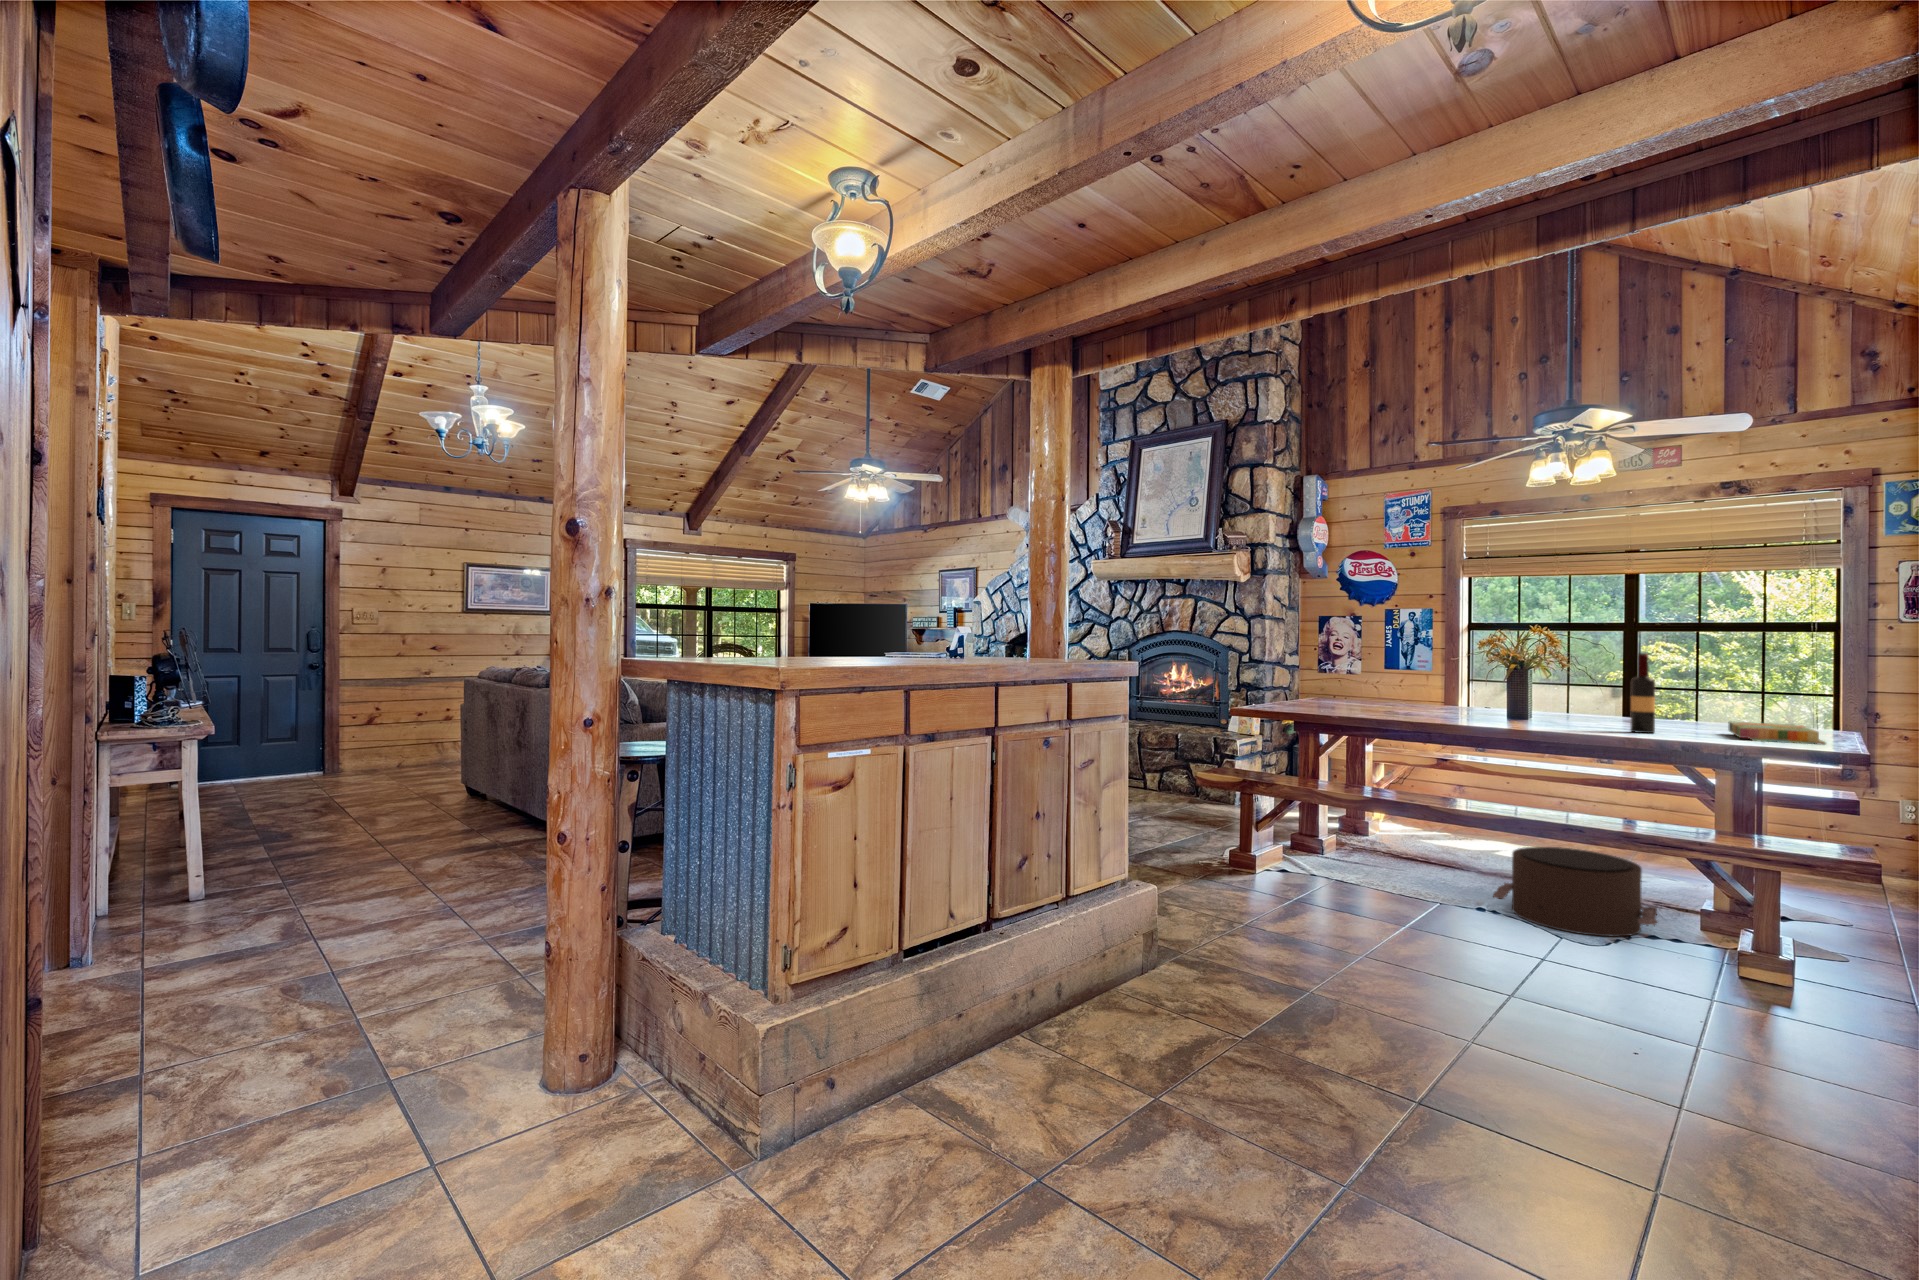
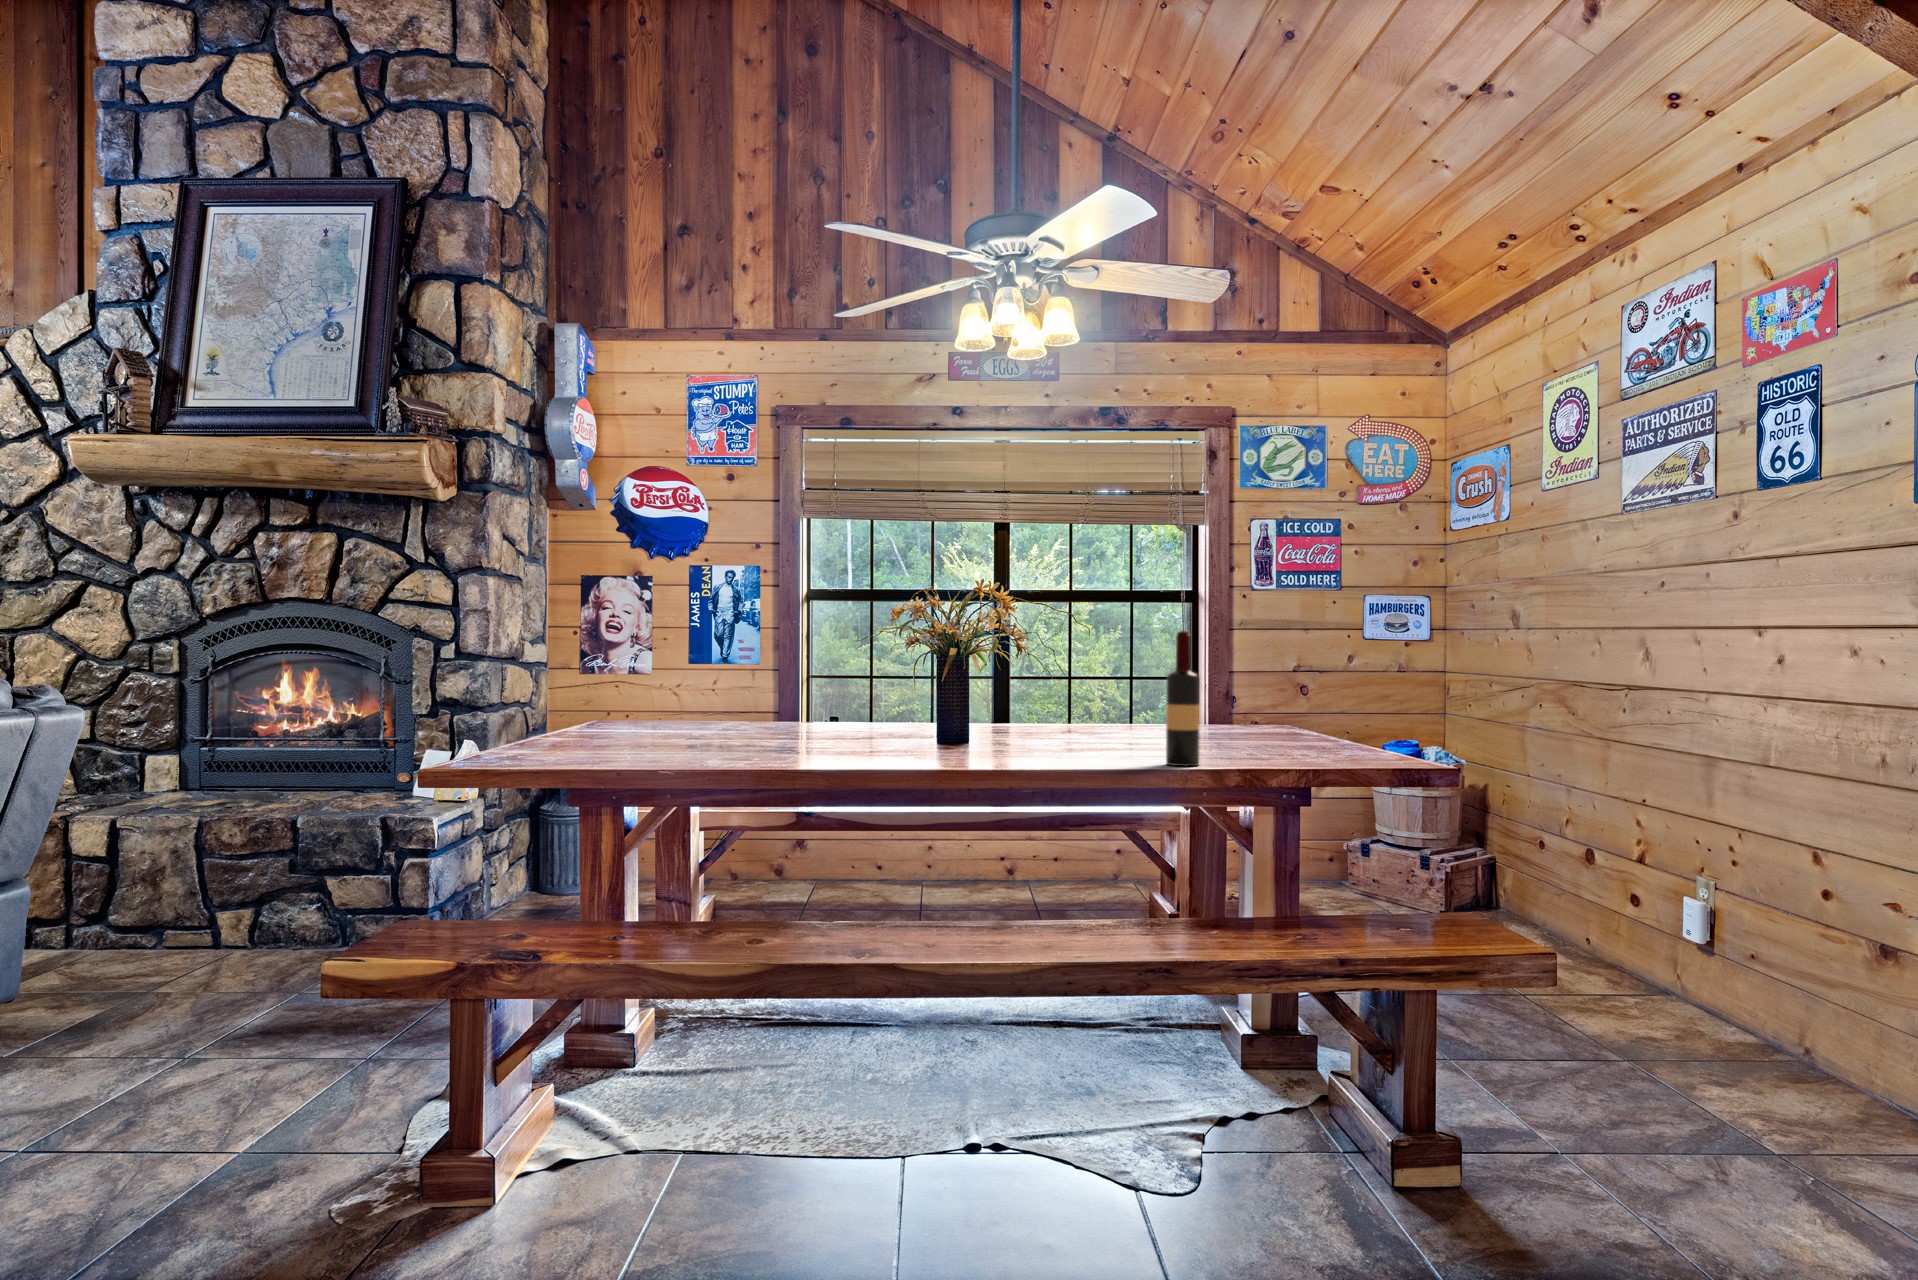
board game: present [1728,721,1826,745] -> none [1258,735,1413,770]
pouf: present [1493,847,1657,937] -> none [984,972,1239,1153]

